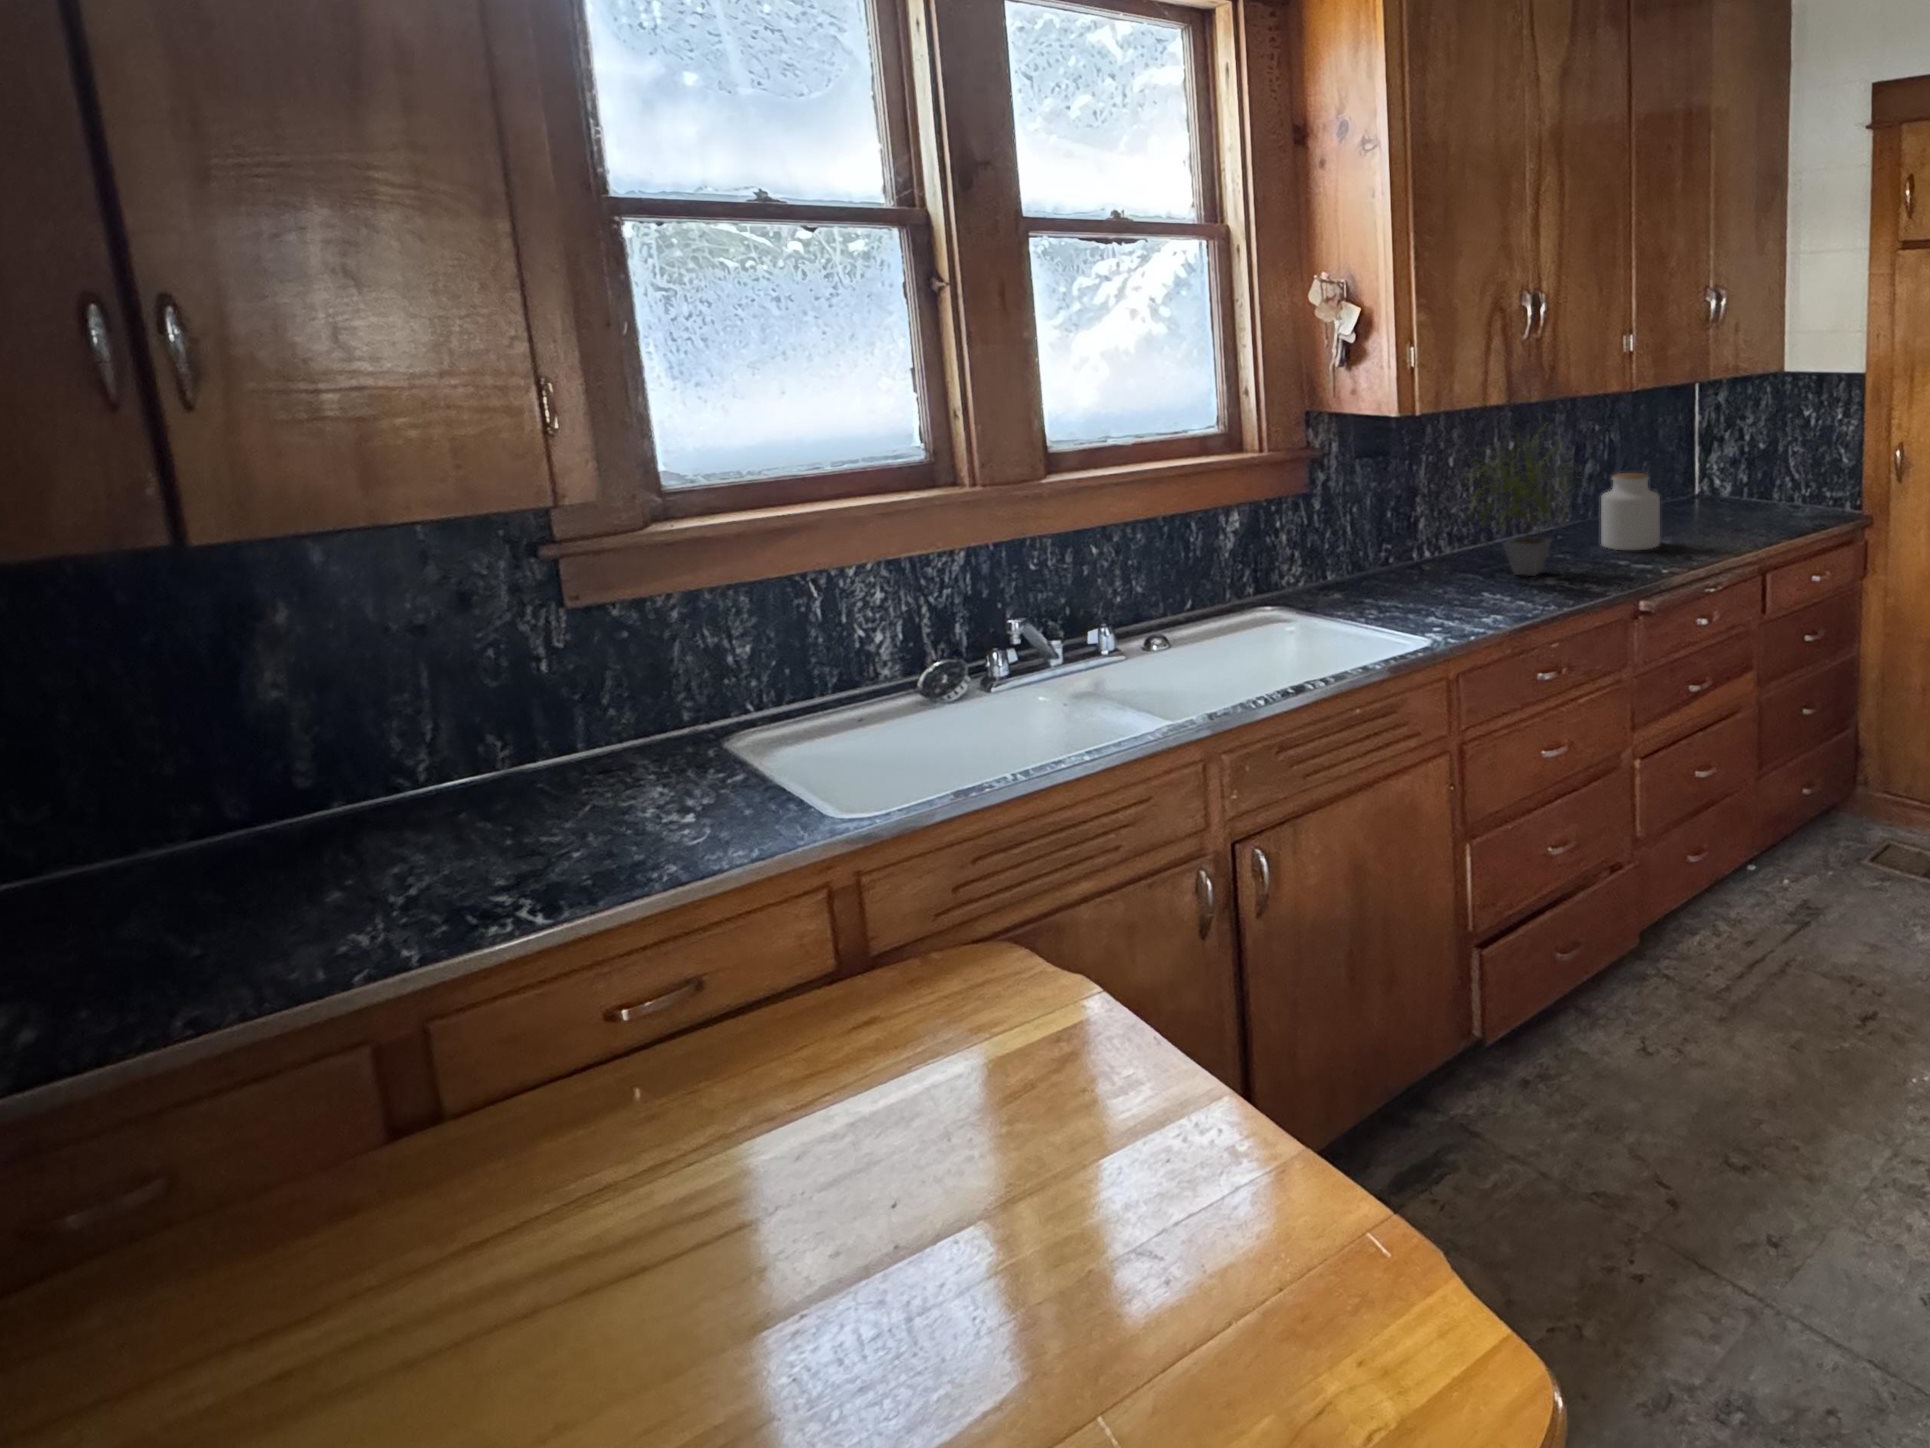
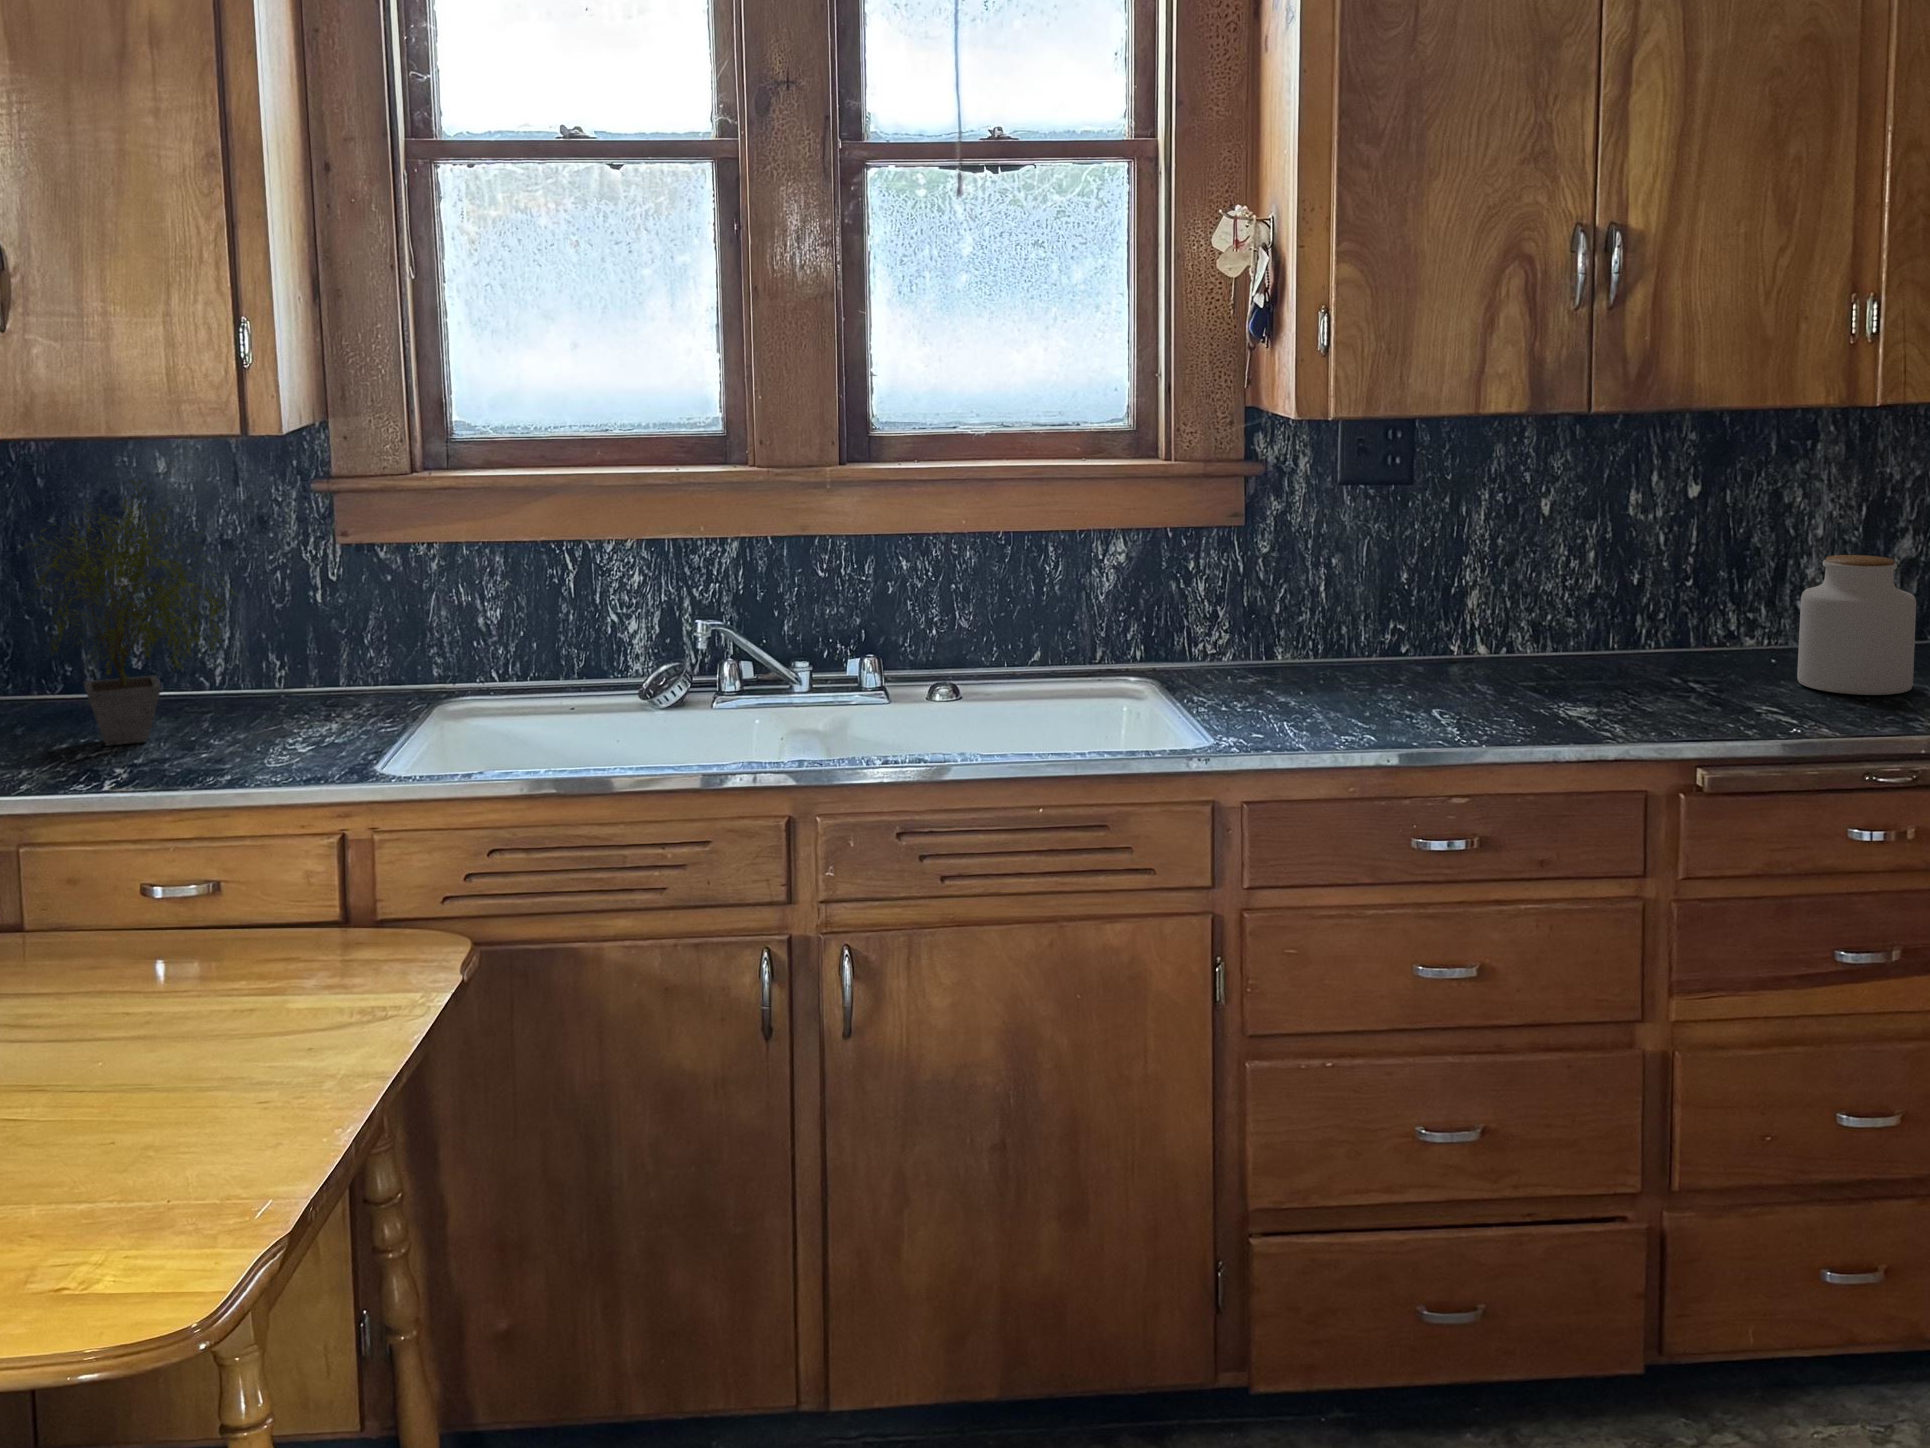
potted plant: present [1464,425,1572,576] -> present [27,480,234,746]

